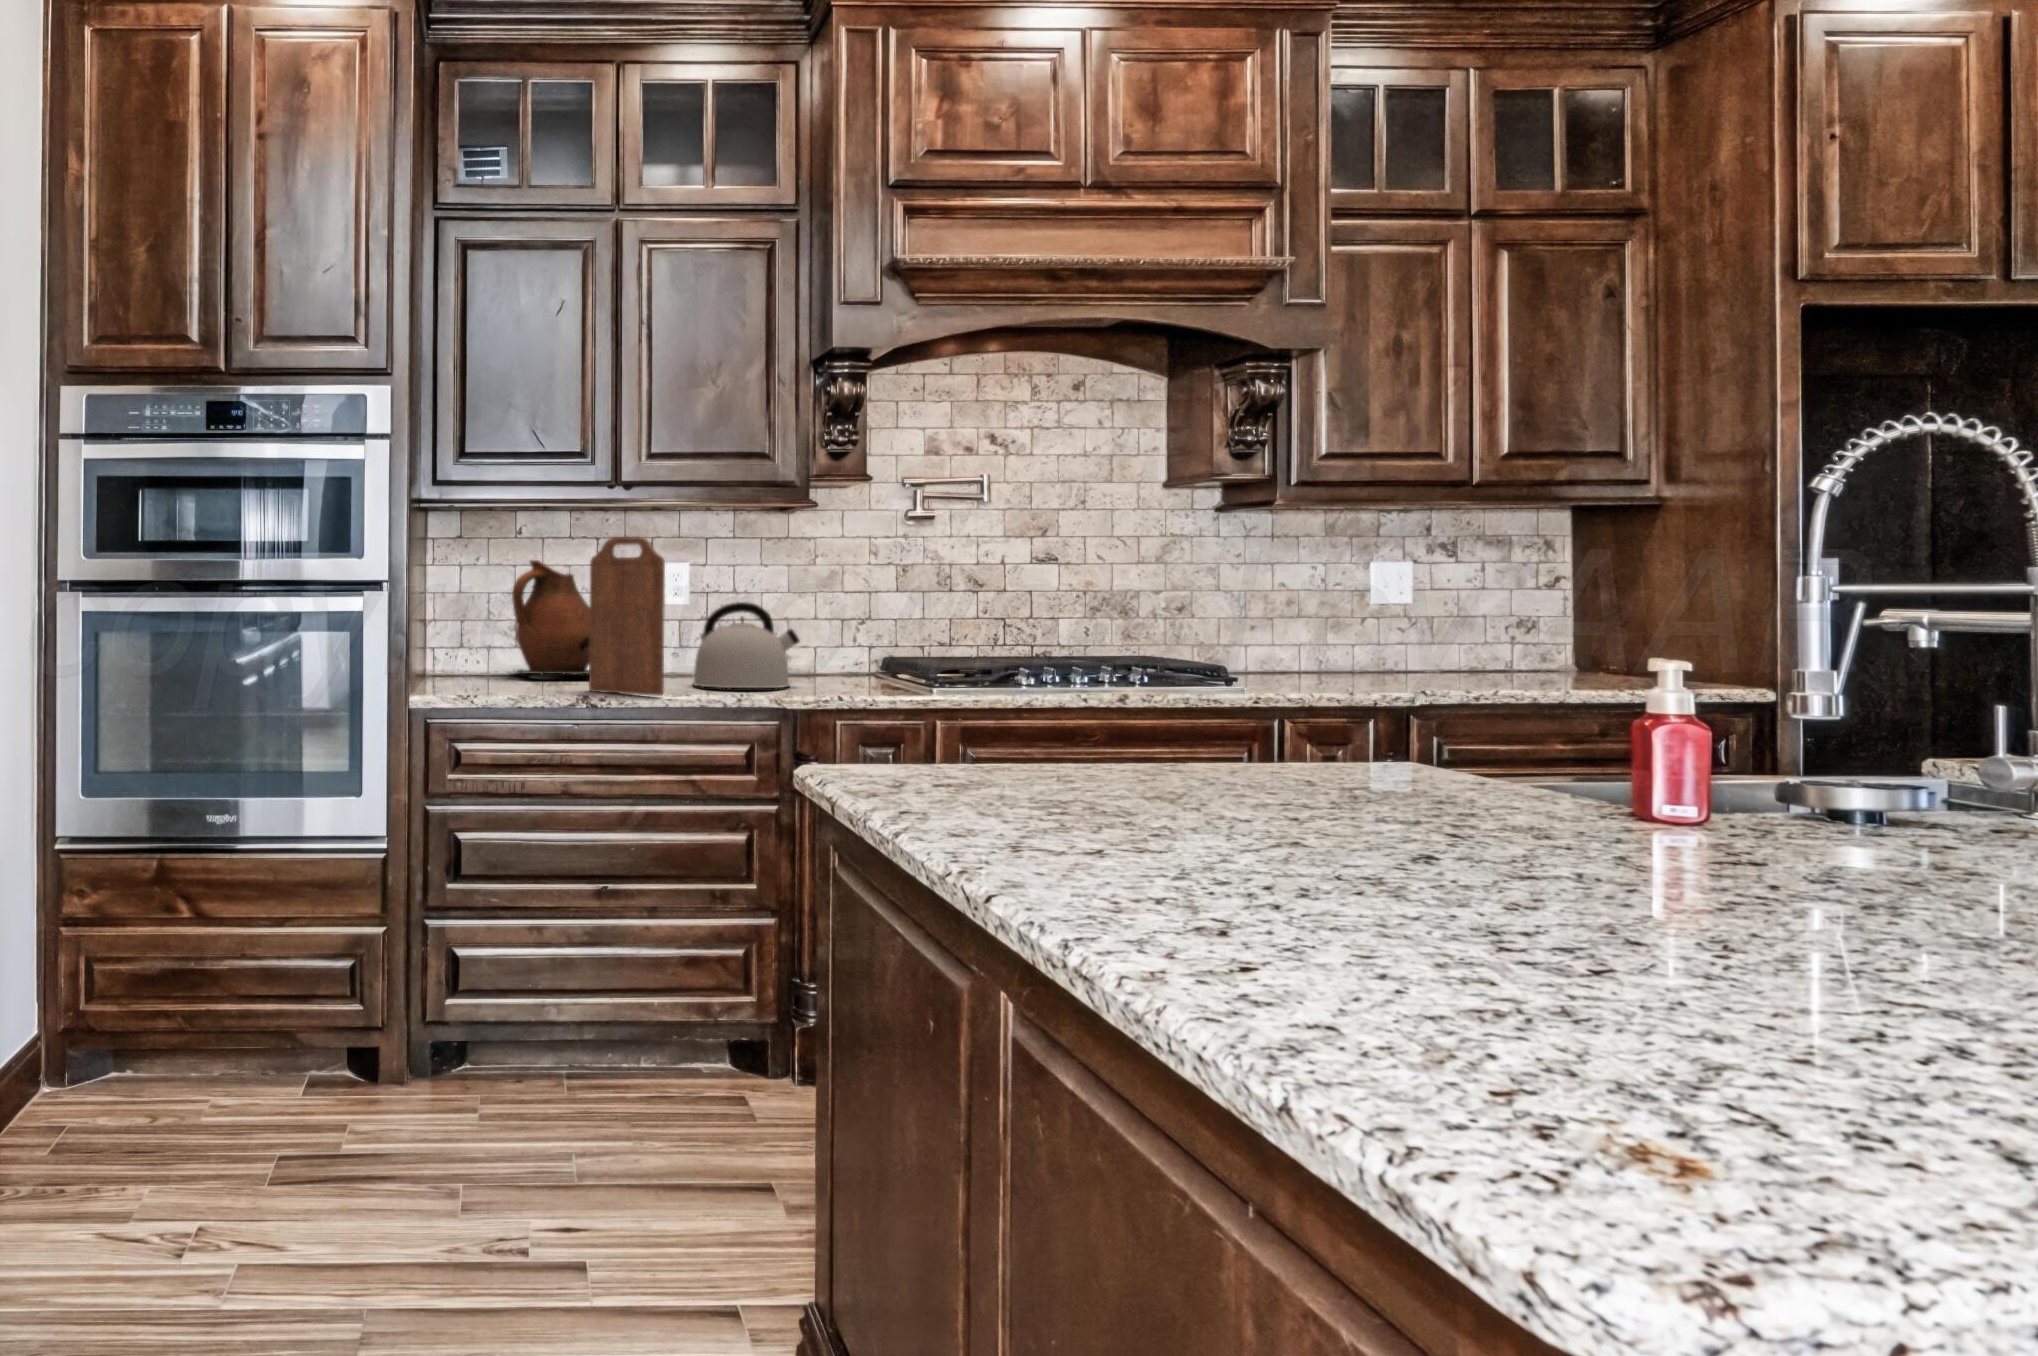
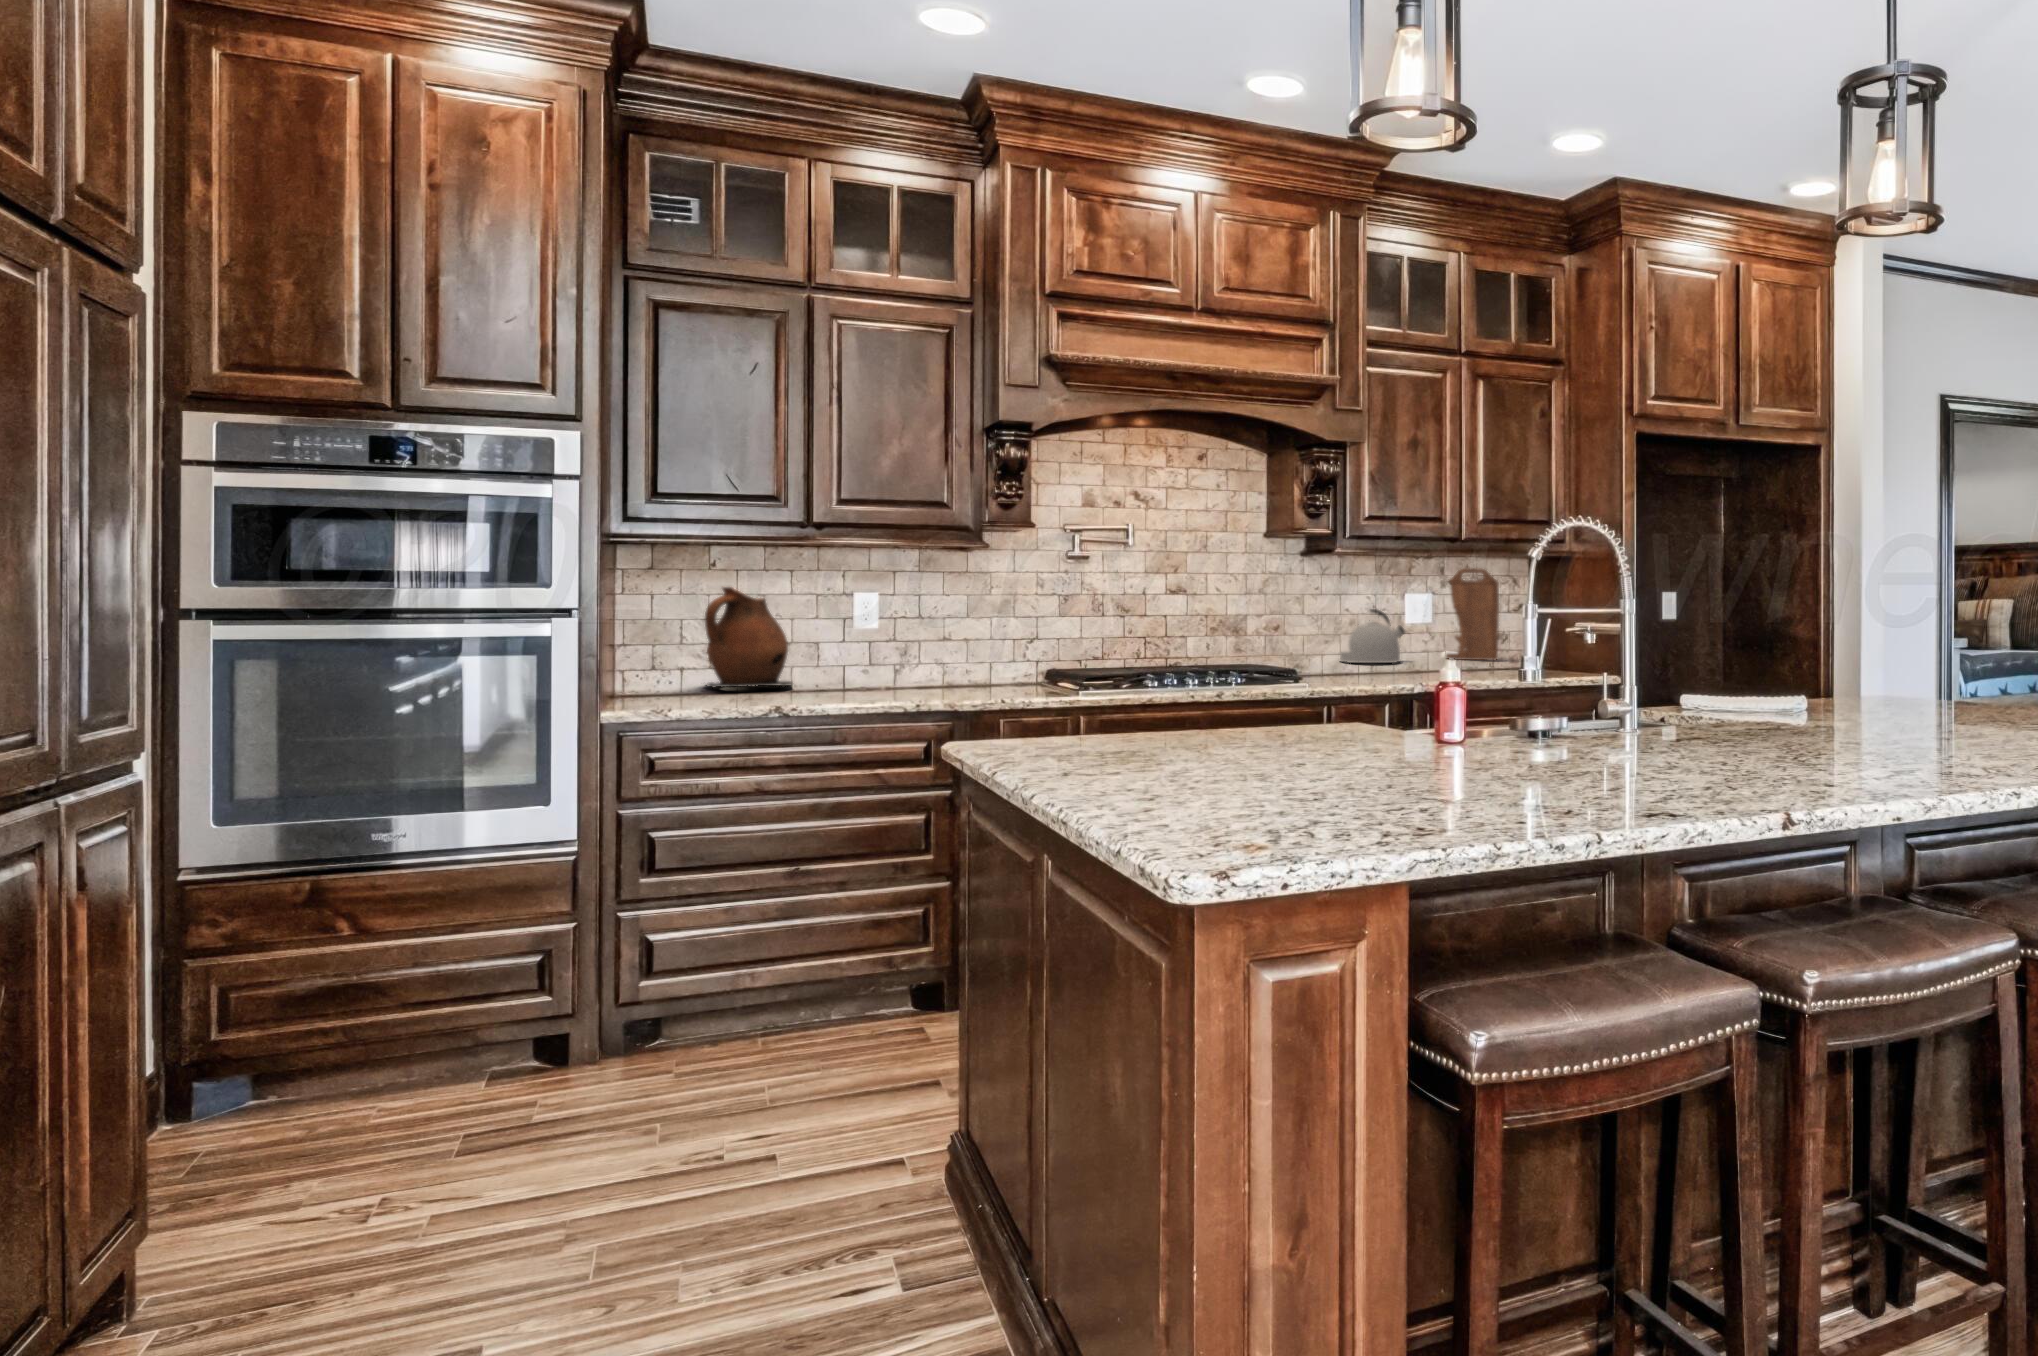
cutting board: present [589,536,665,696] -> present [1445,568,1499,660]
kettle: present [694,602,800,688] -> present [1340,609,1405,663]

